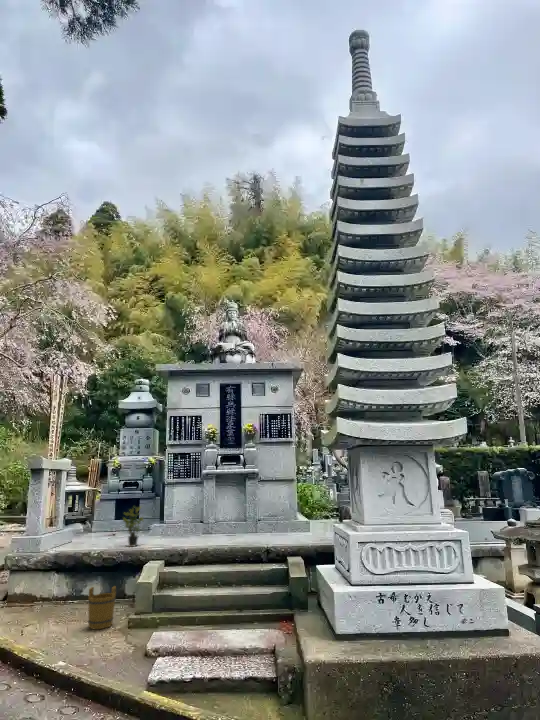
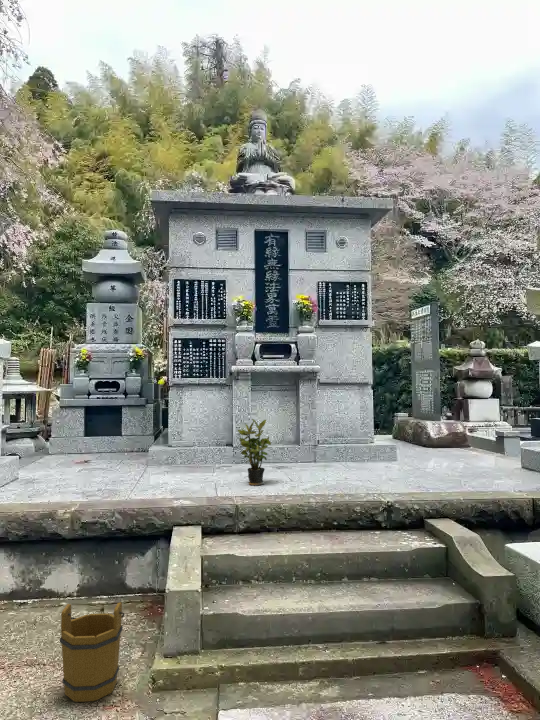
potted plant: present [123,507,143,547] -> present [238,419,271,486]

